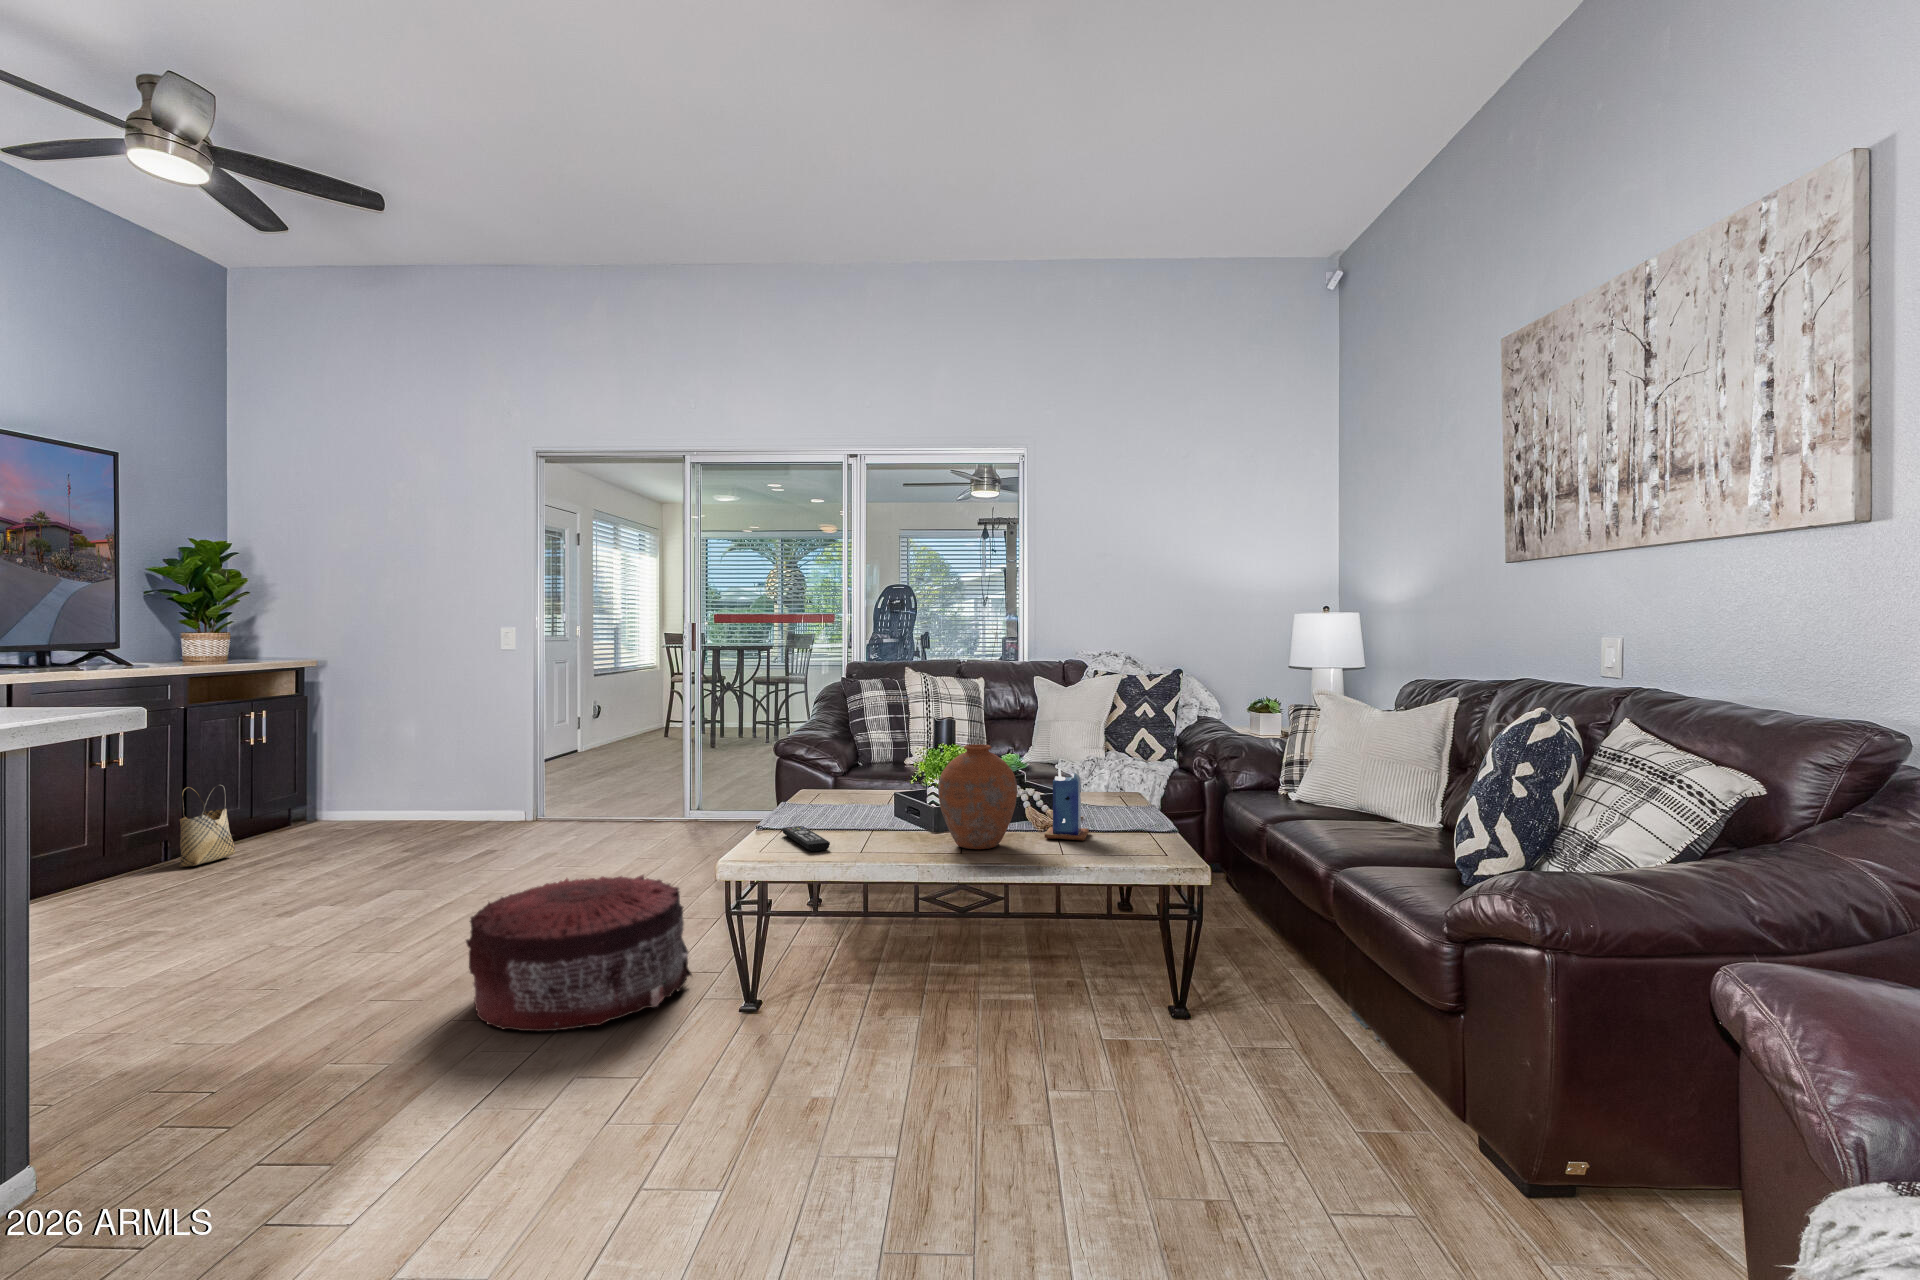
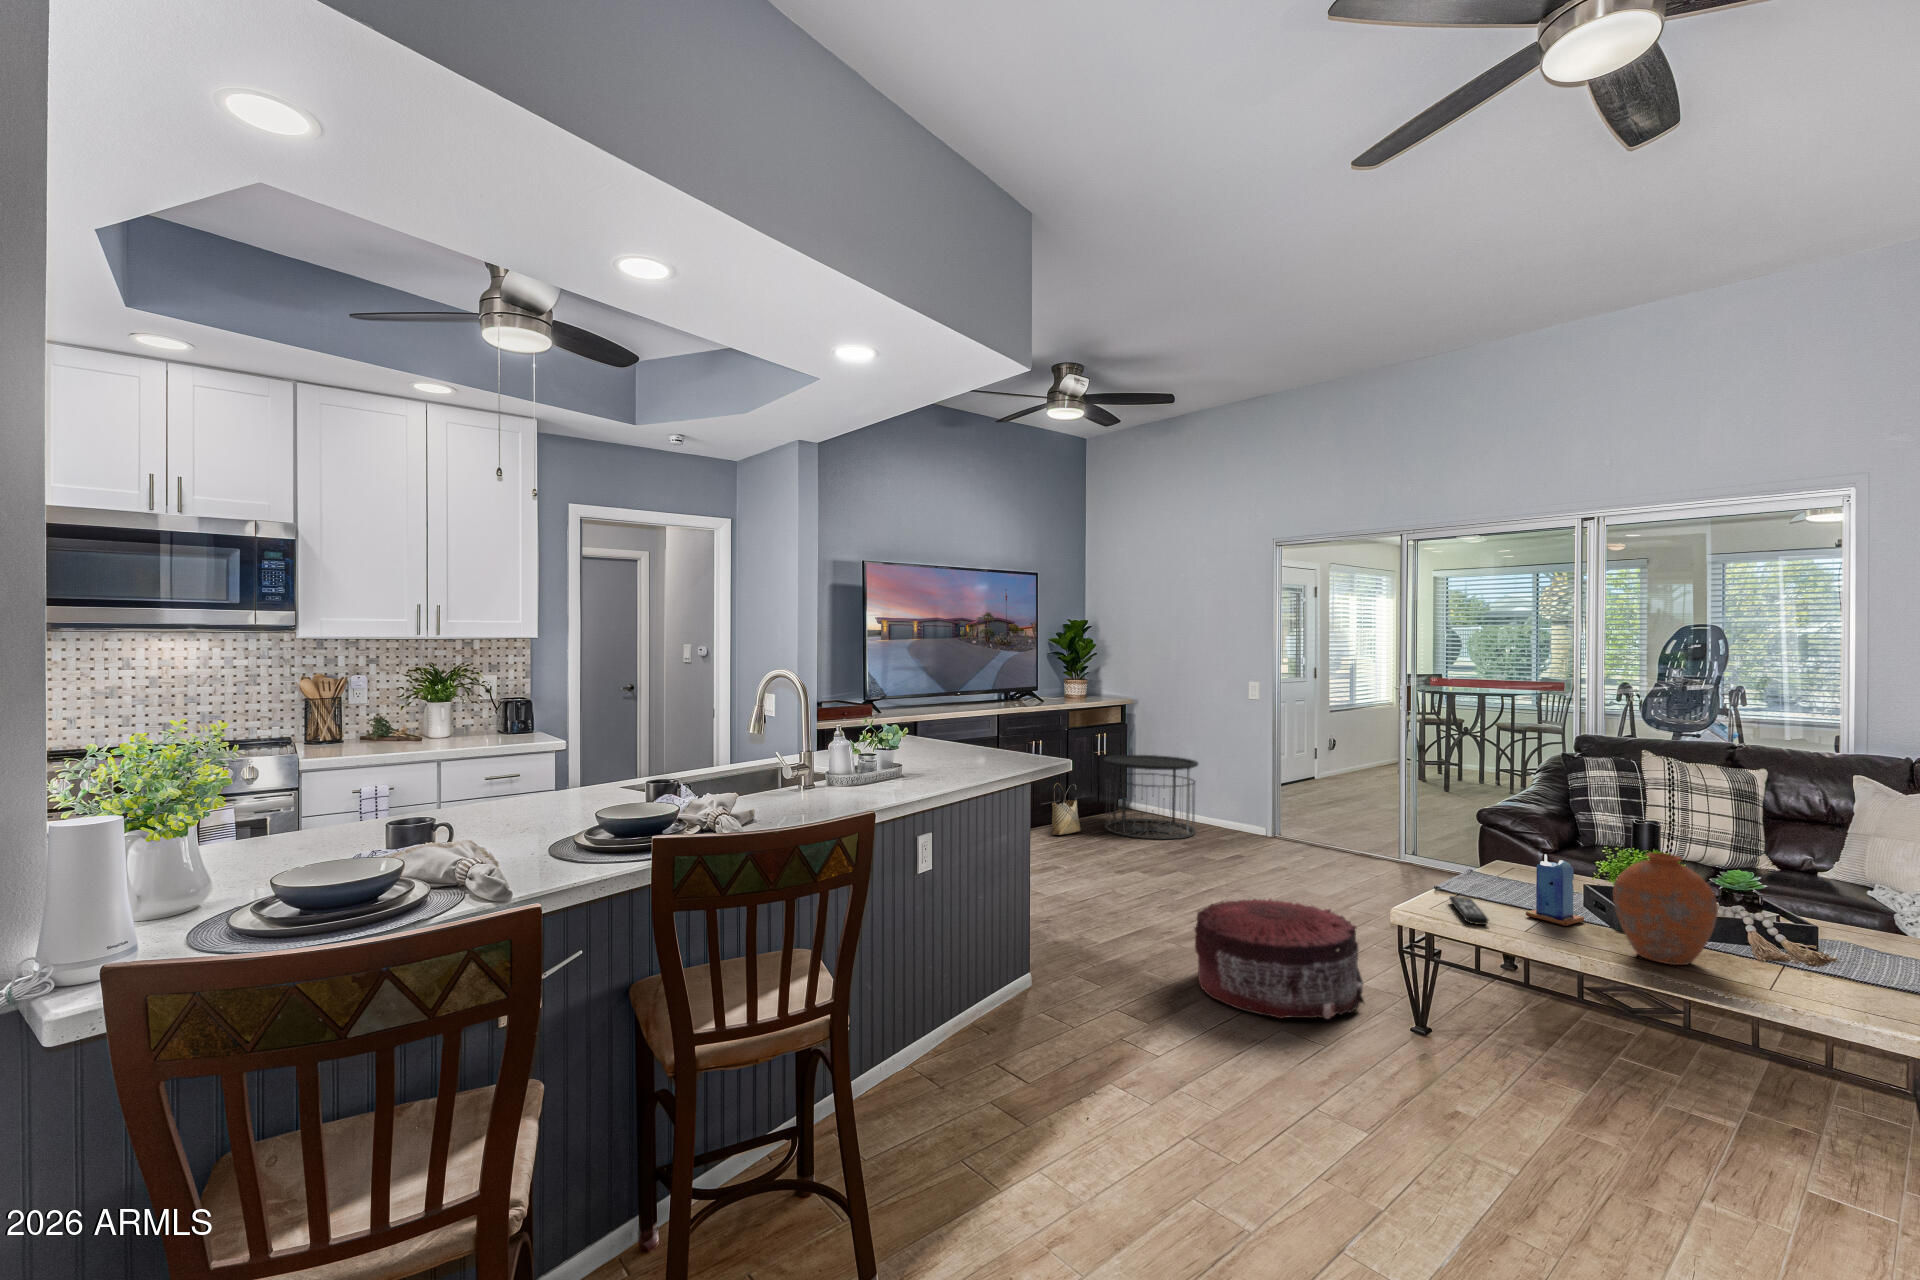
side table: none [272,731,426,848] -> present [1104,755,1198,839]
candle: present [1045,769,1089,840] -> present [1526,854,1584,926]

